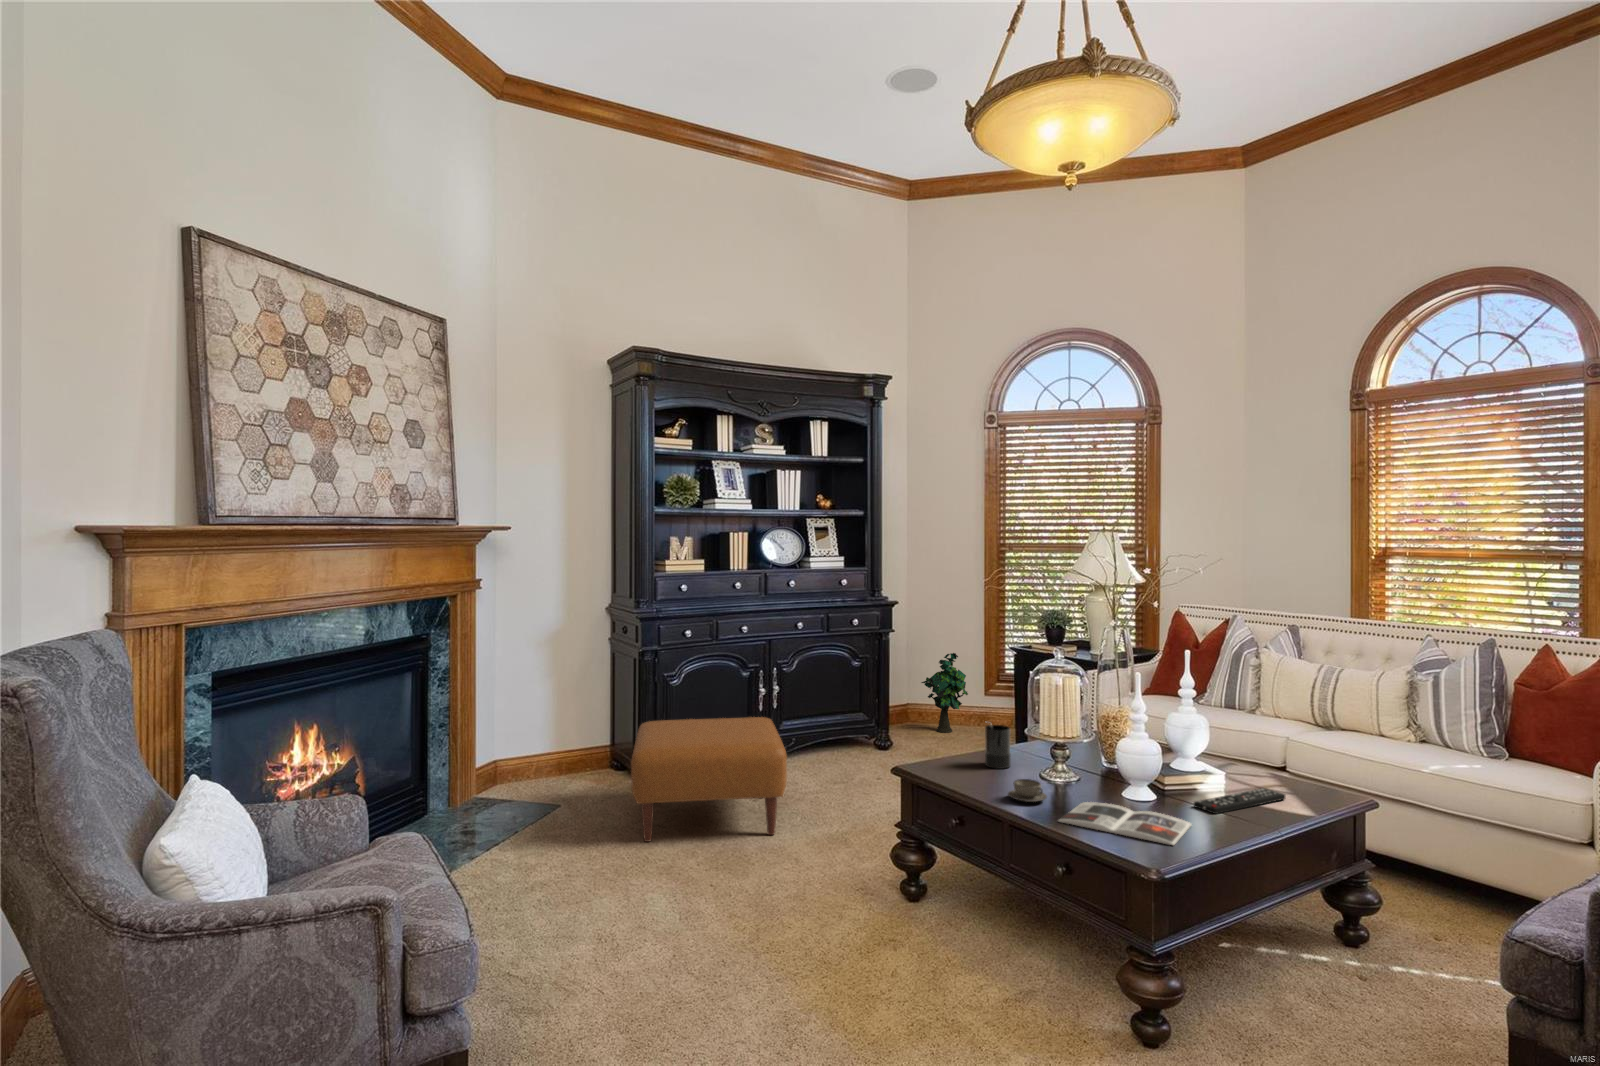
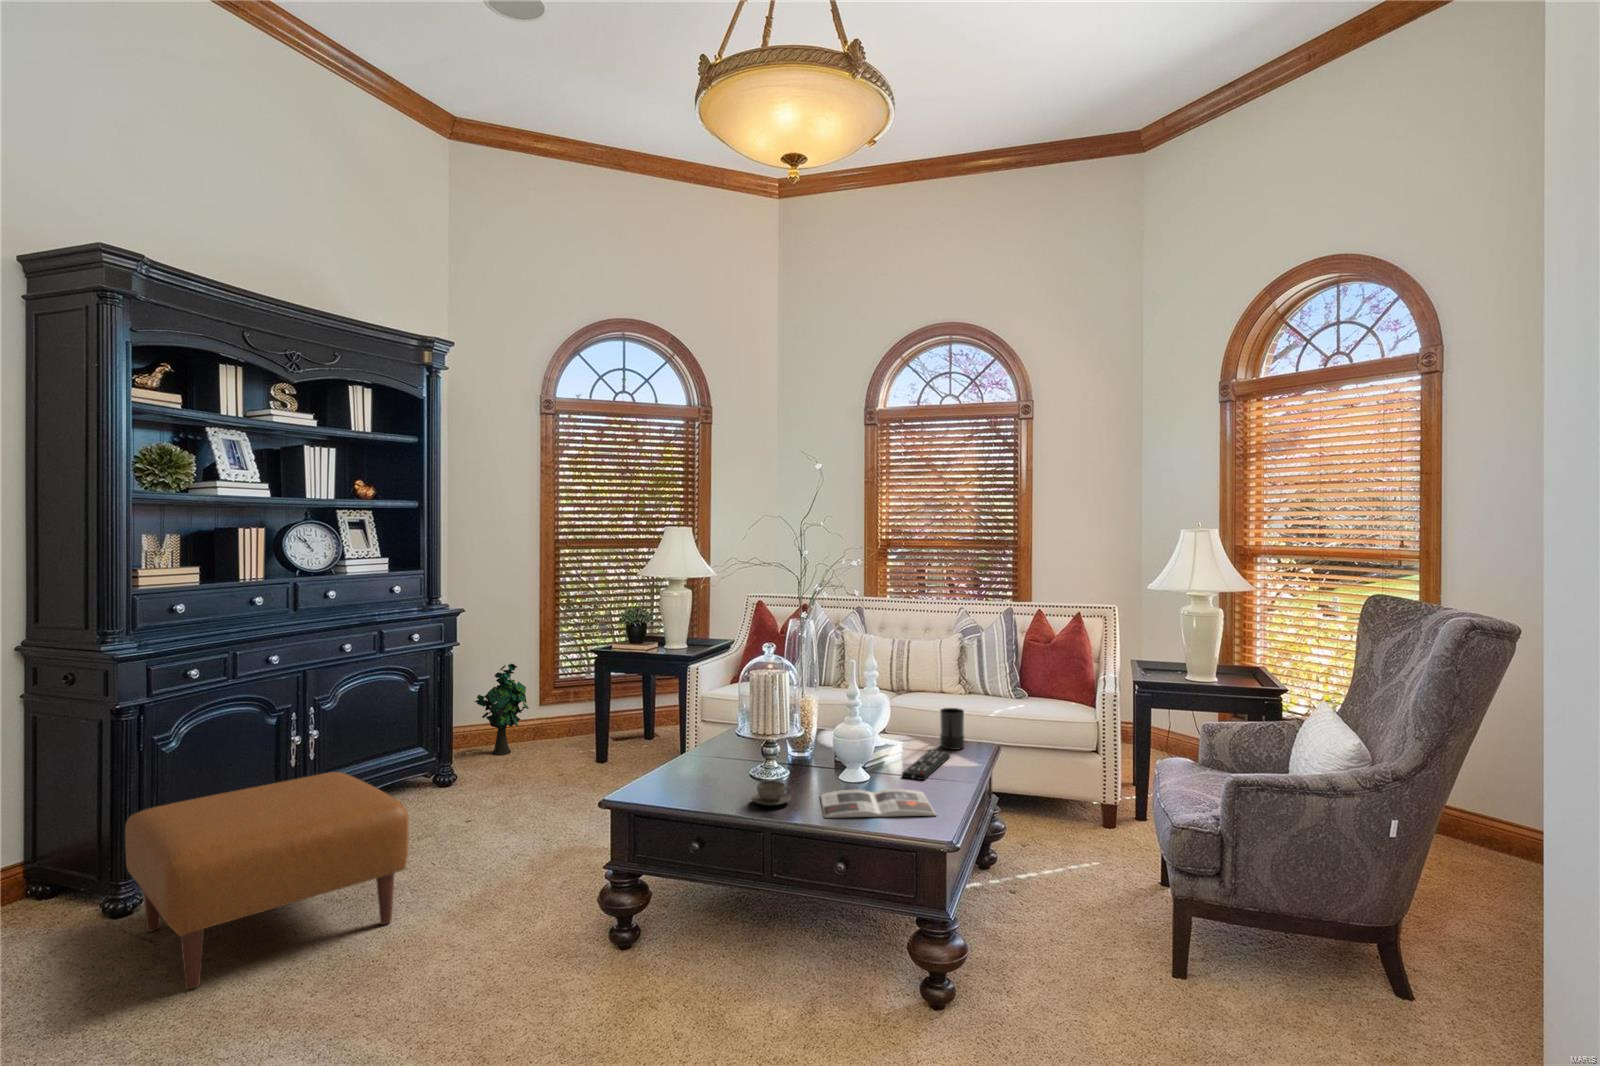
candle: present [985,724,1010,769] -> present [940,708,964,750]

